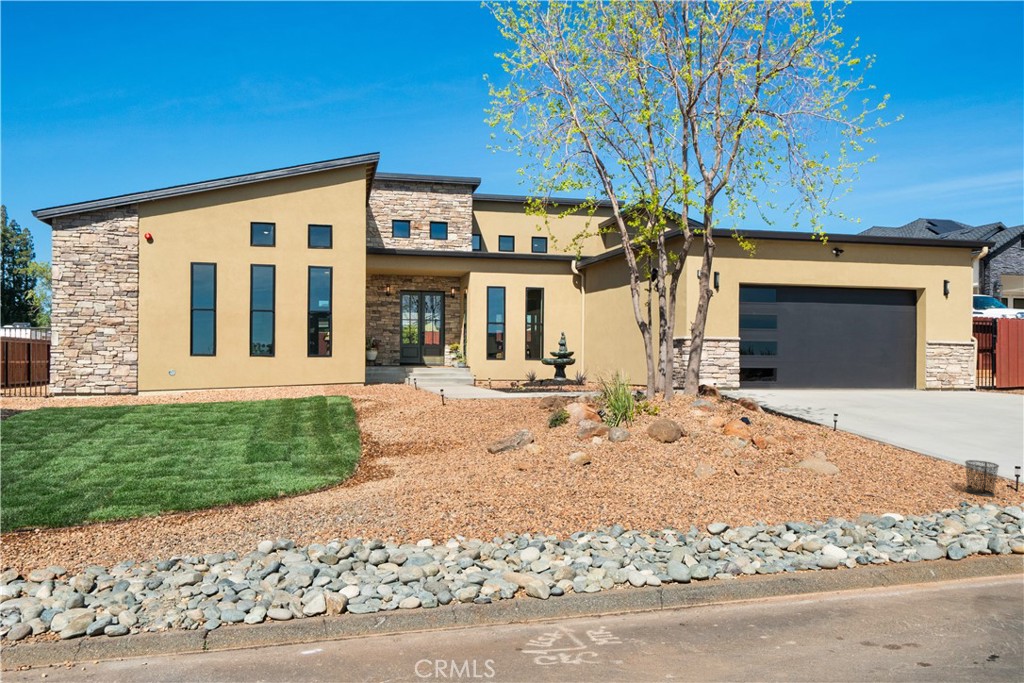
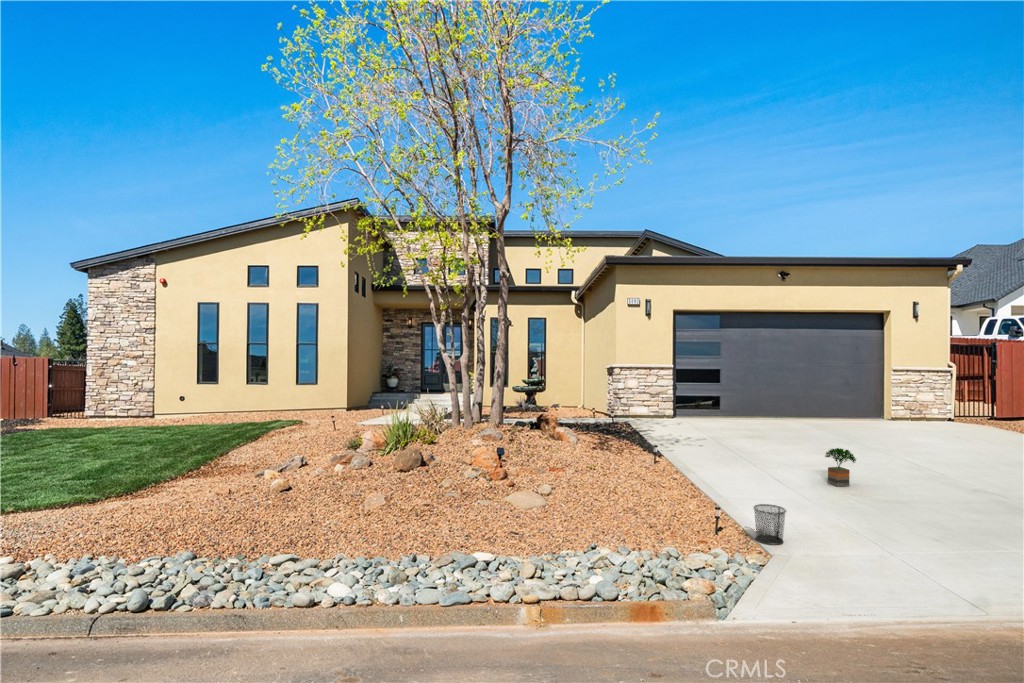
potted tree: none [952,412,986,448] -> present [825,448,856,487]

